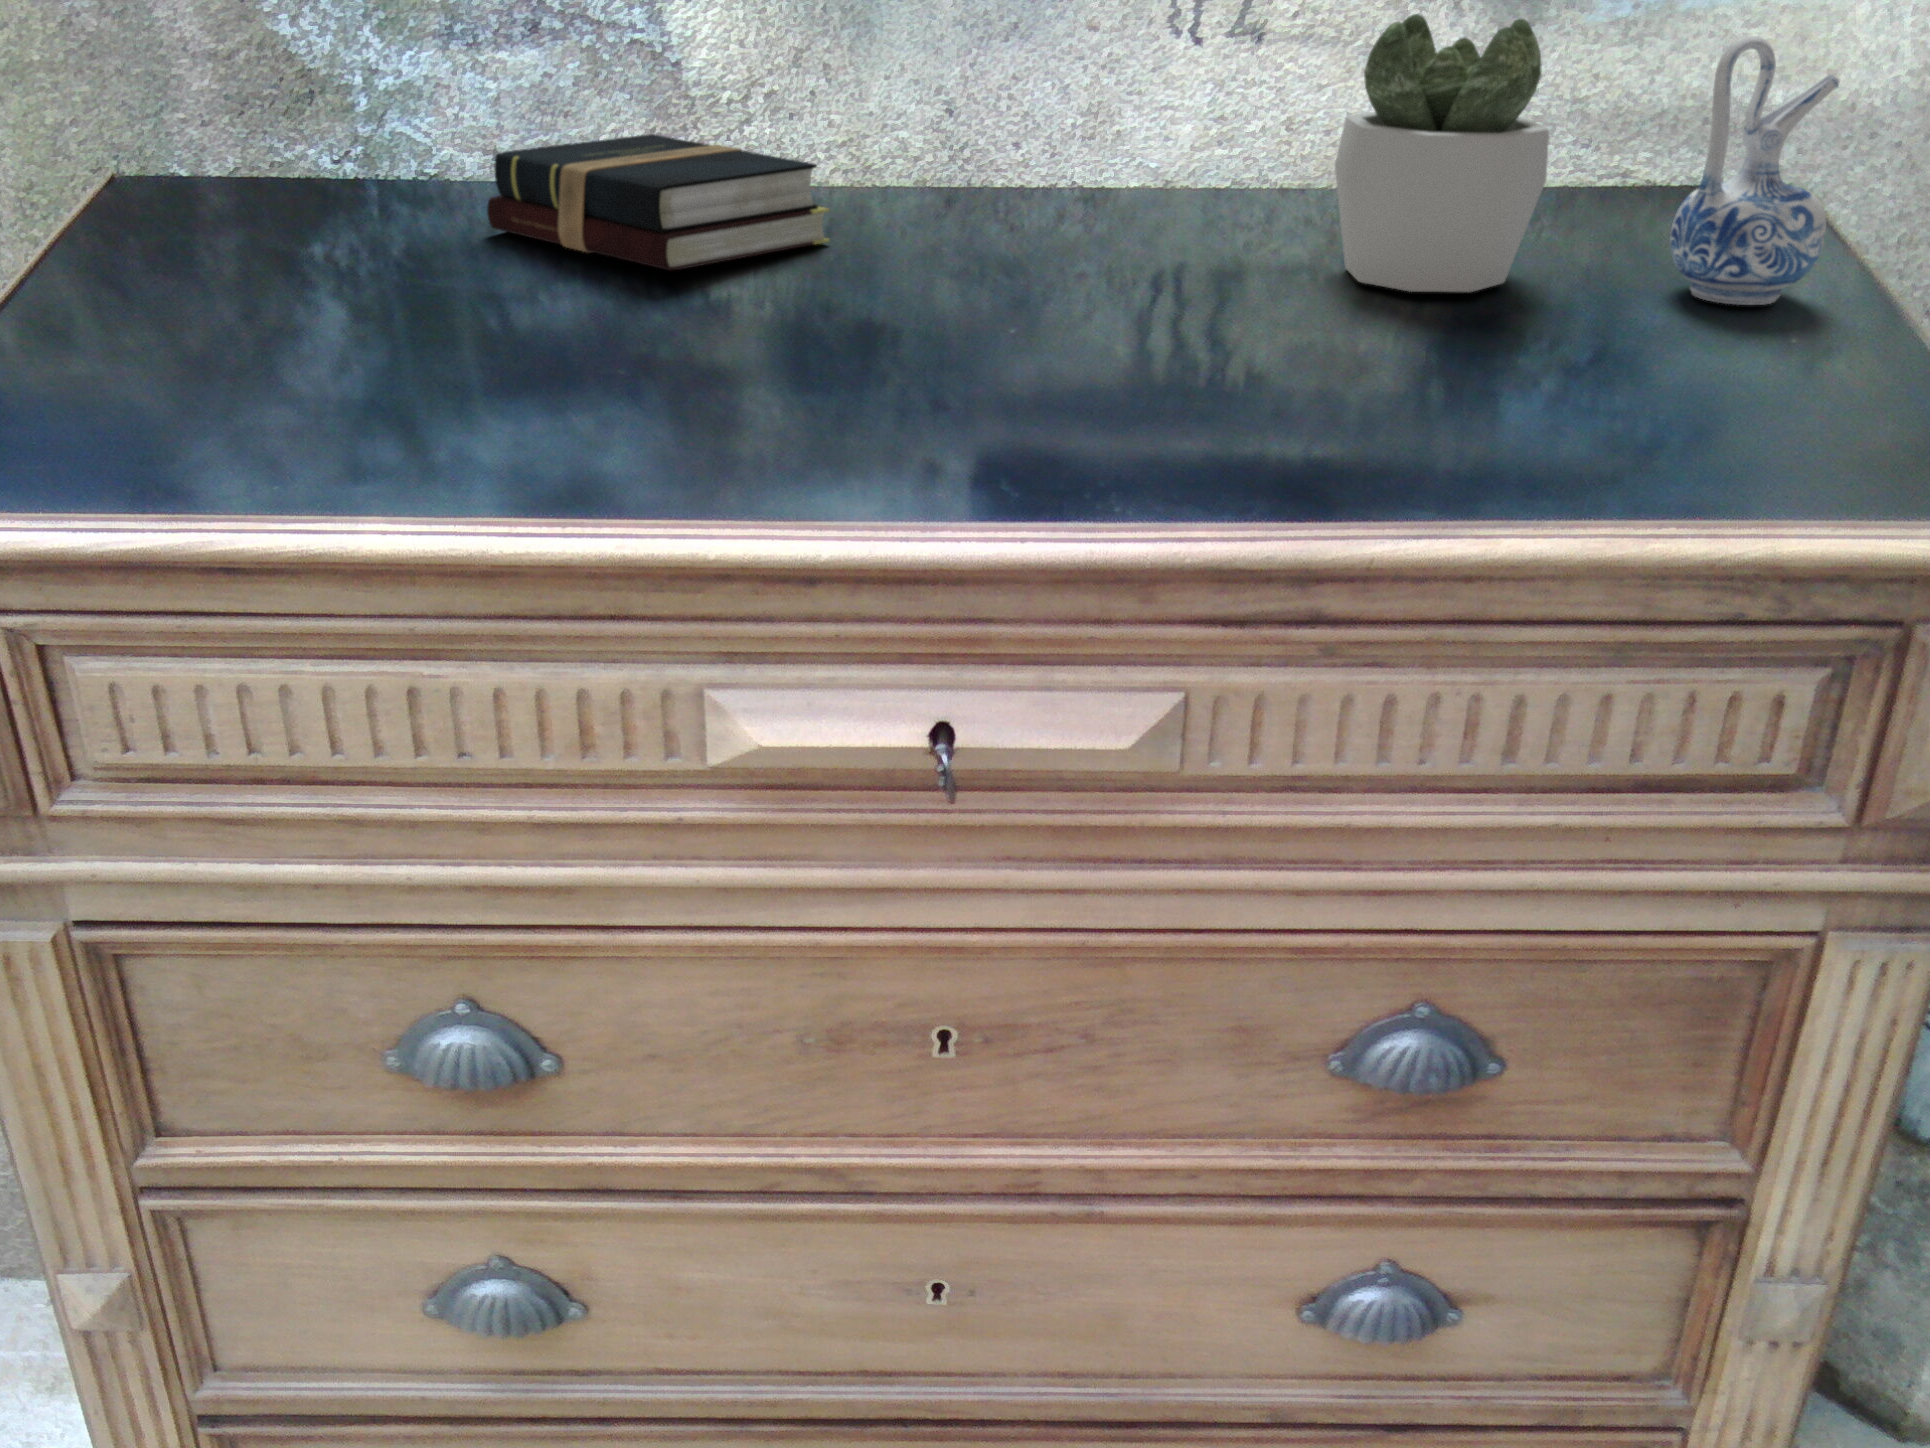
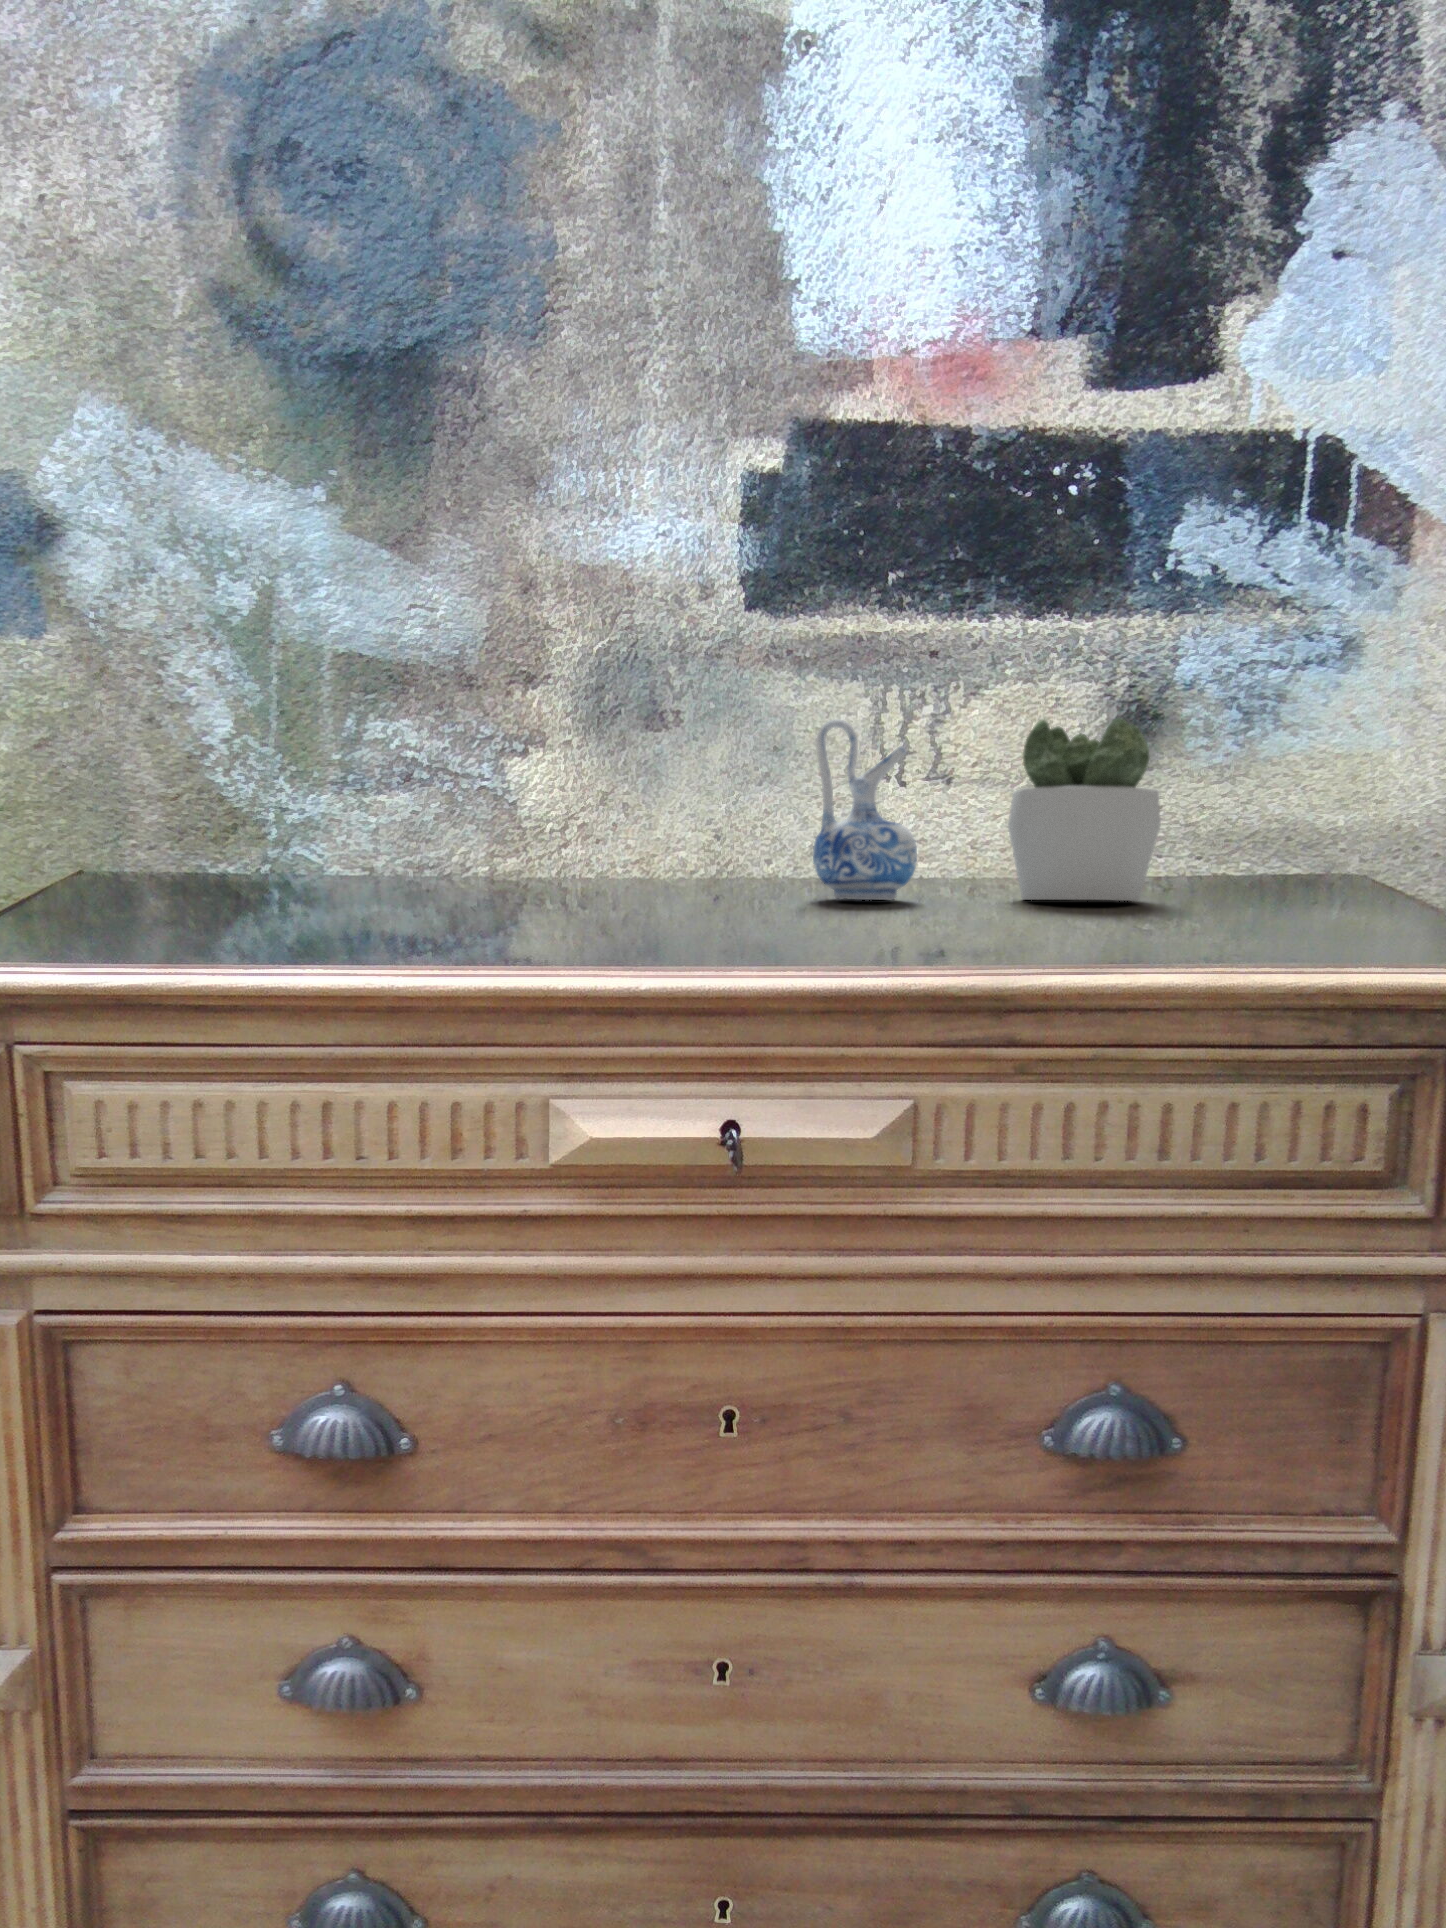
ceramic pitcher: present [1670,36,1839,305] -> present [813,719,917,900]
hardback book: present [487,134,830,271] -> none [374,829,634,890]

